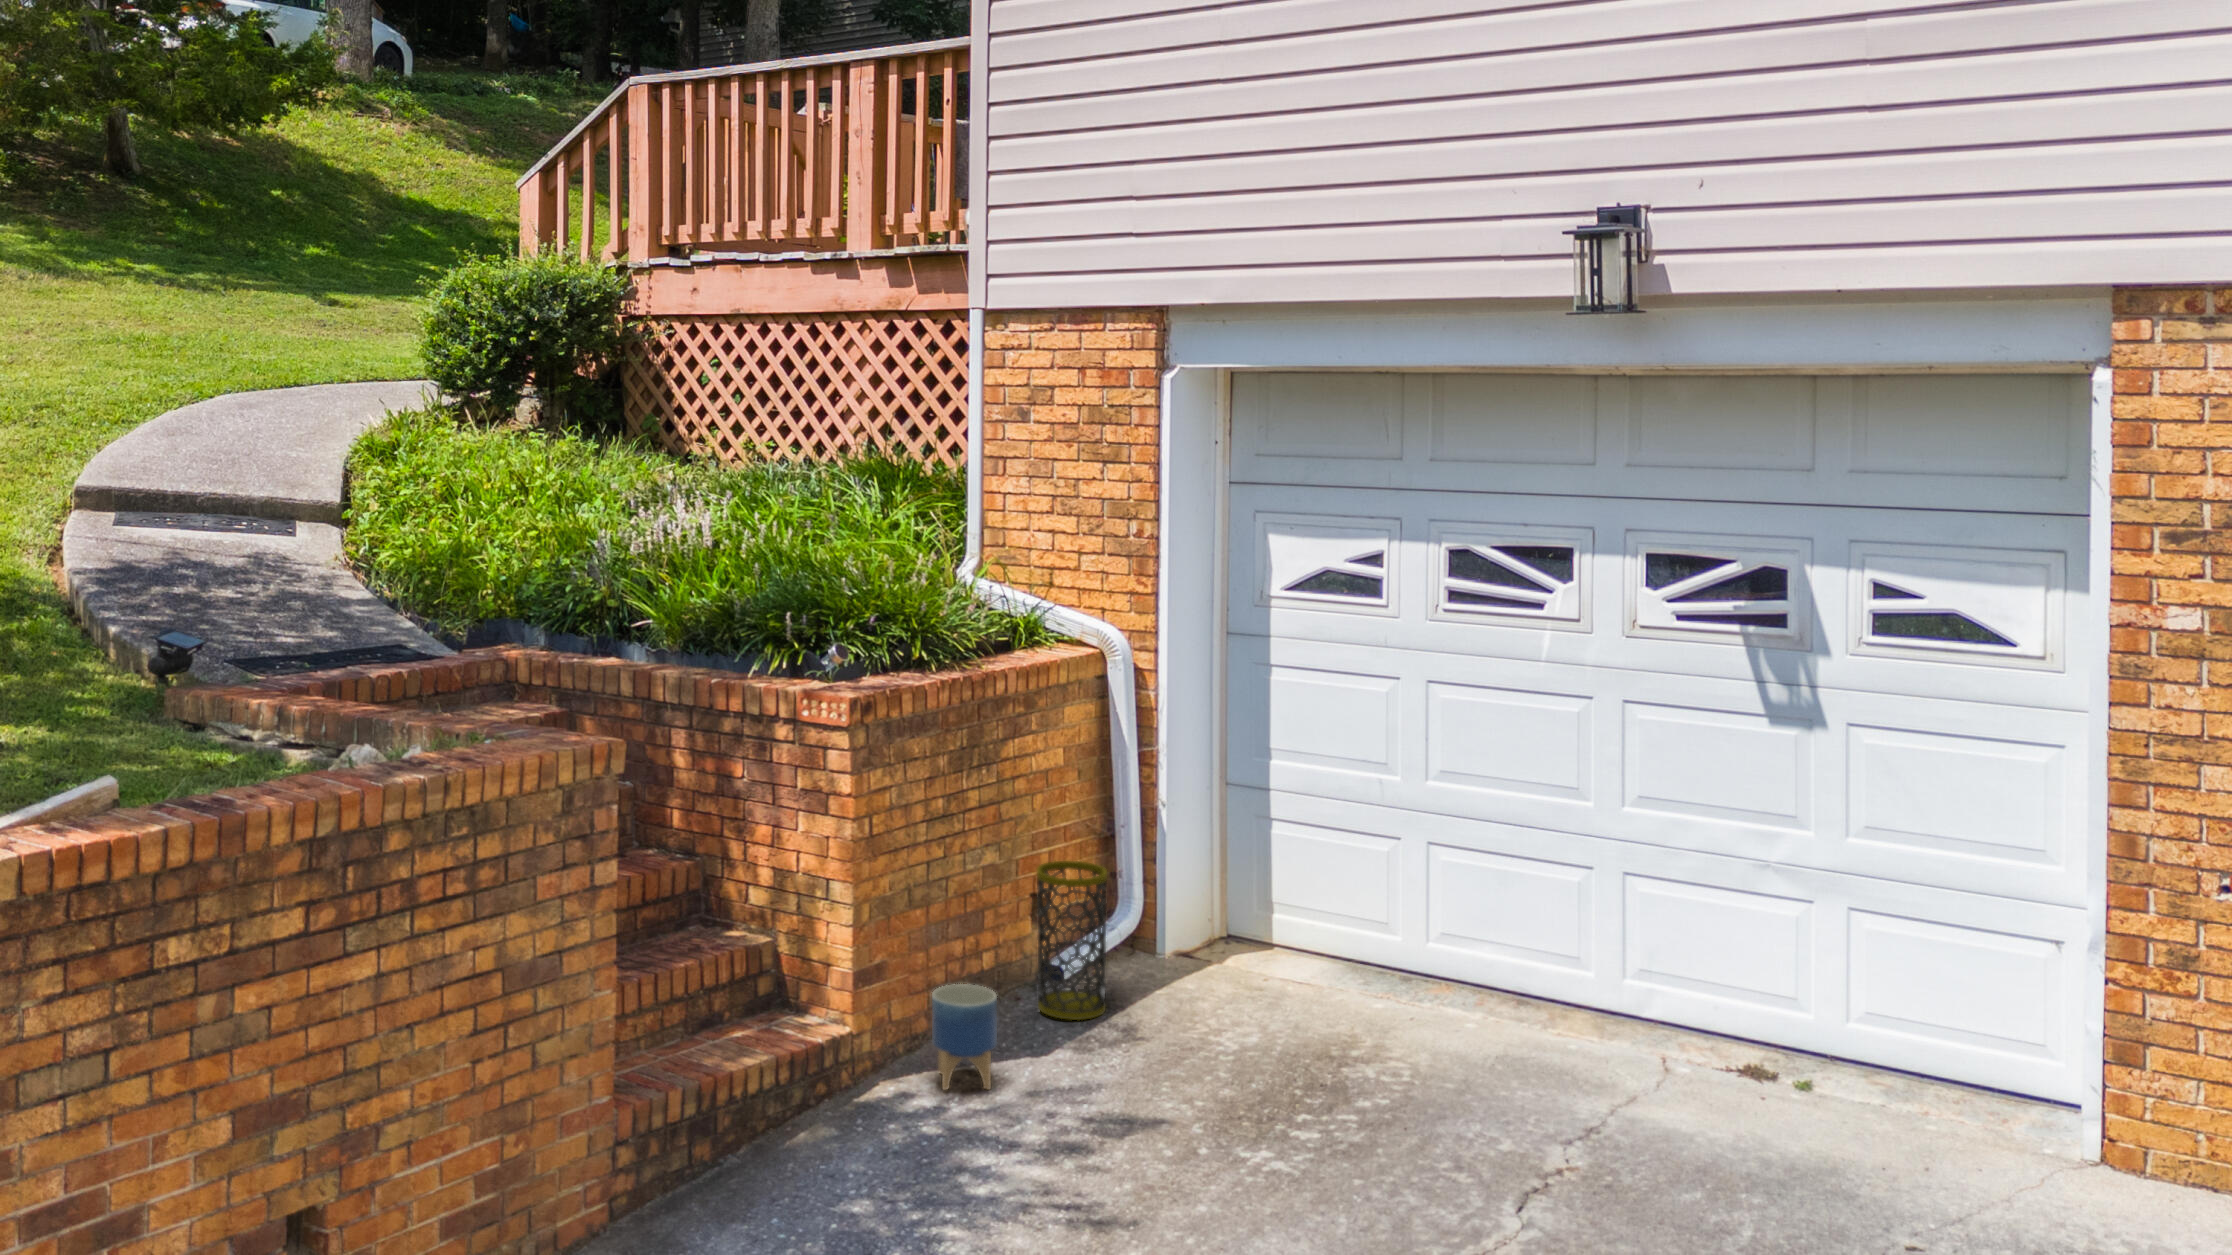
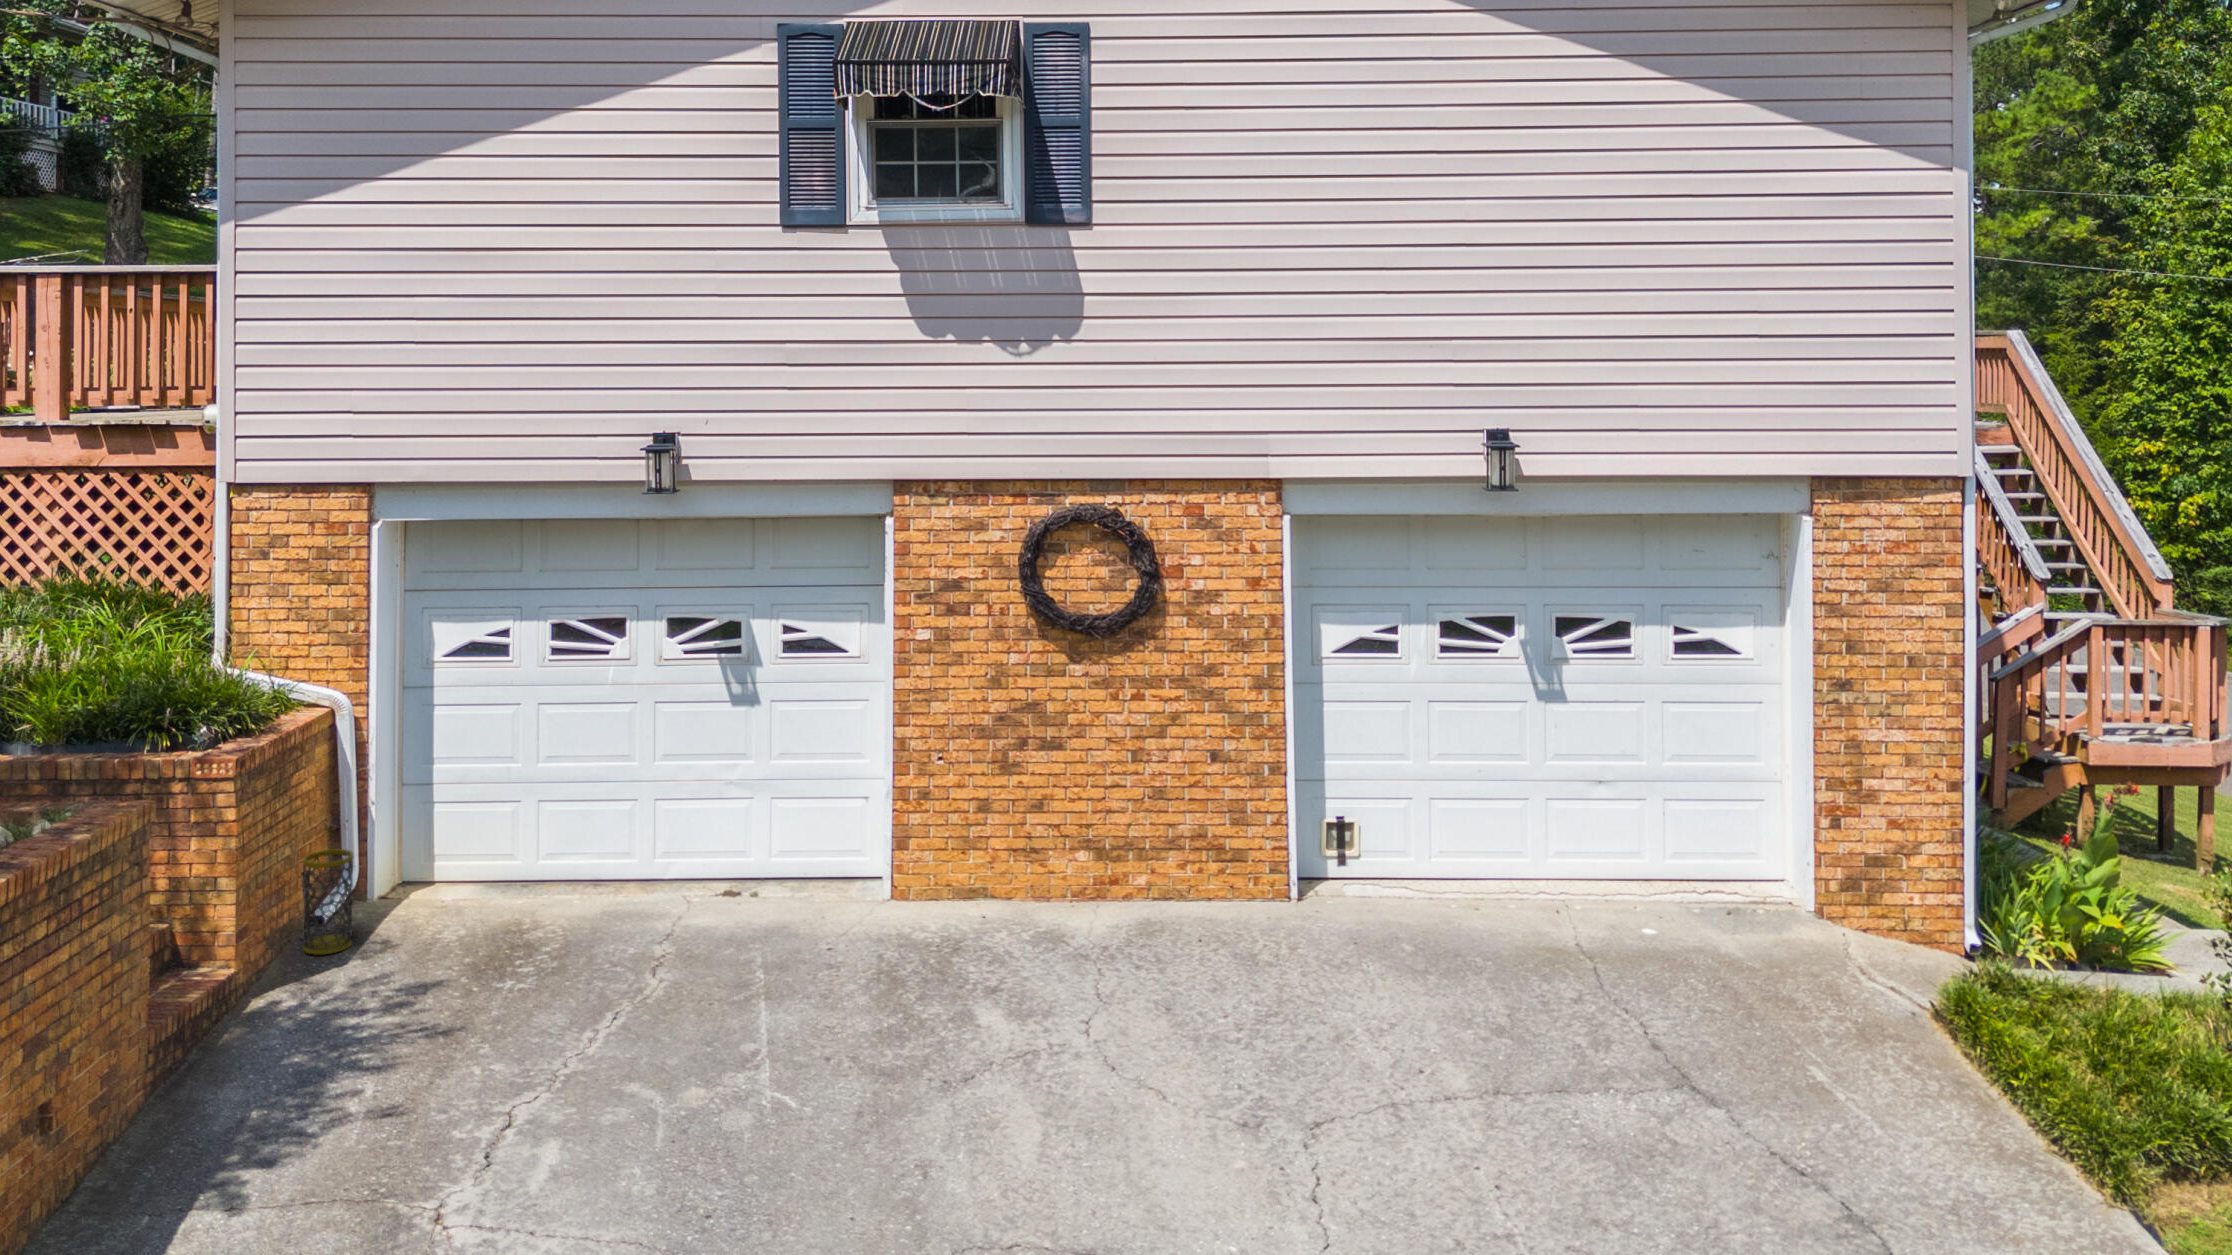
planter: present [932,984,997,1090] -> none [253,943,300,1017]

